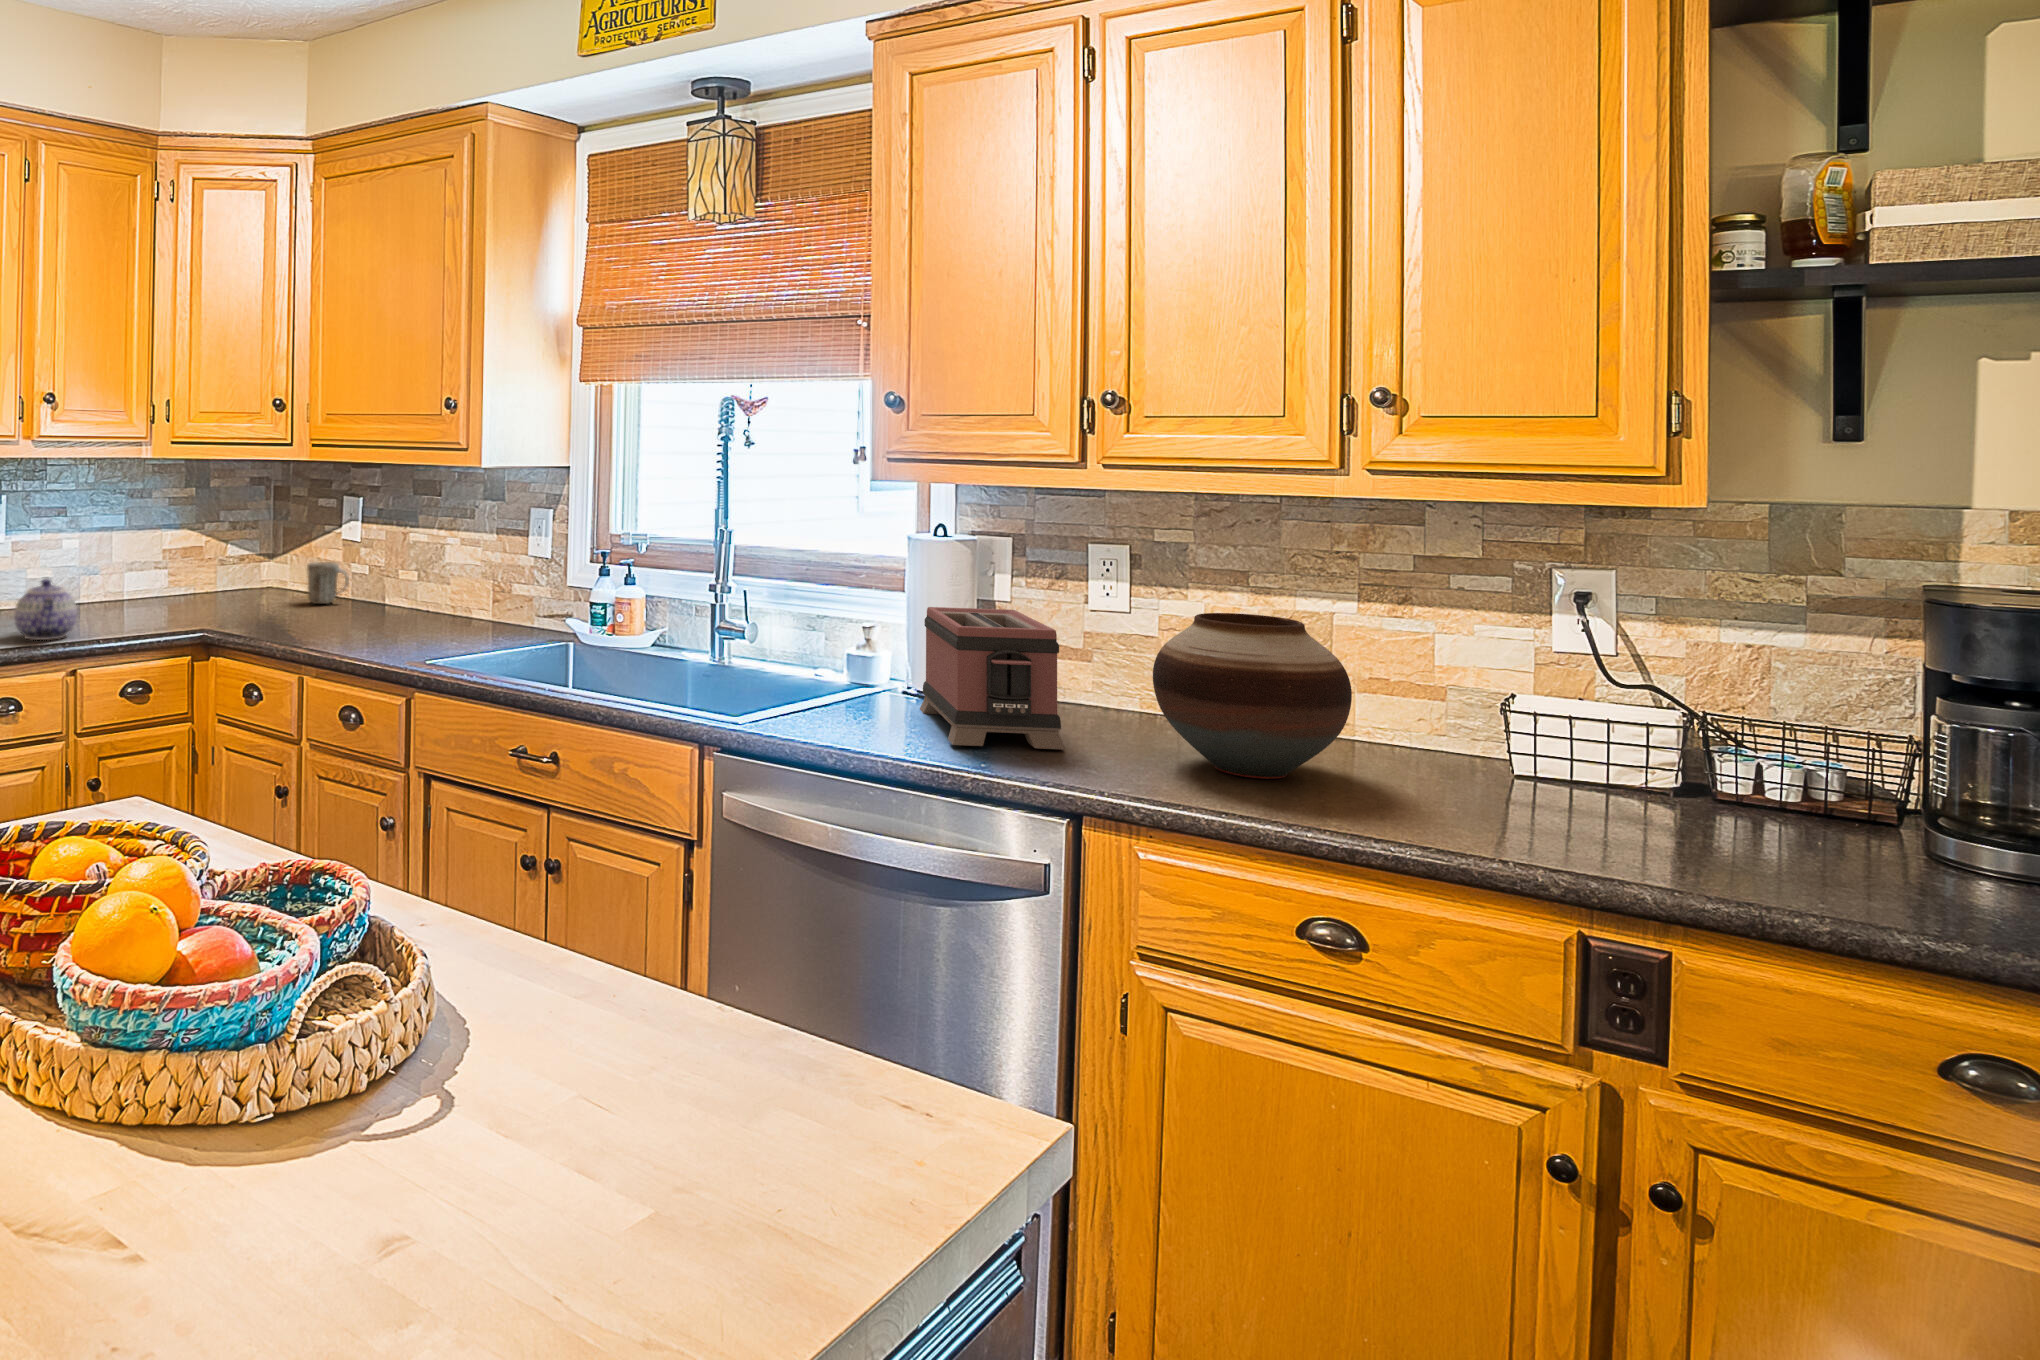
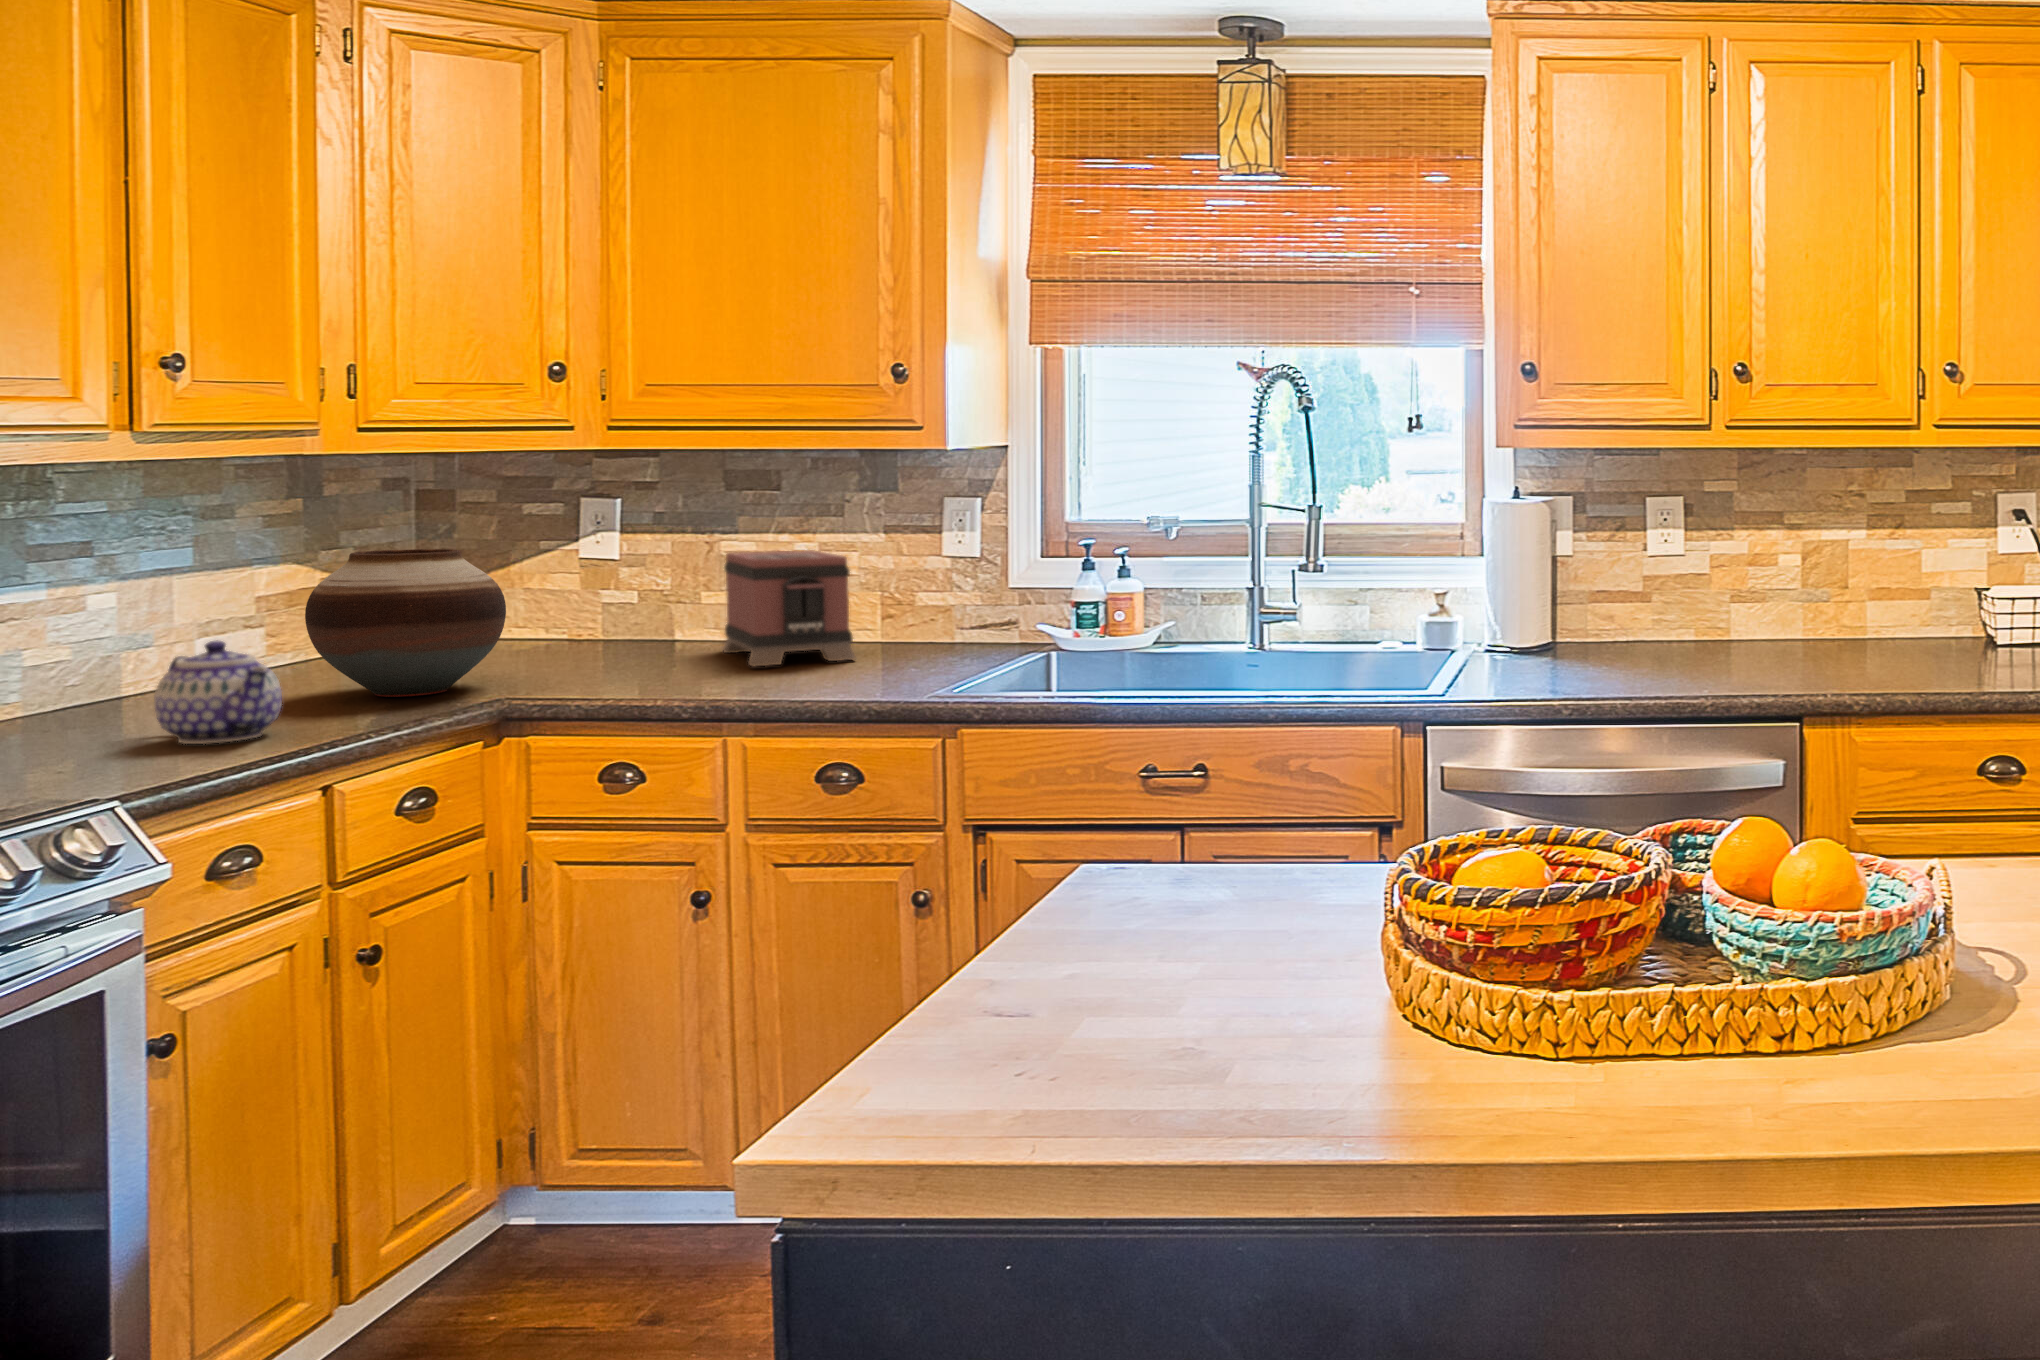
mug: present [307,562,349,604] -> none [569,594,640,655]
toaster: present [920,607,1065,750] -> present [723,550,856,666]
vase: present [1153,613,1352,779] -> present [305,549,506,697]

